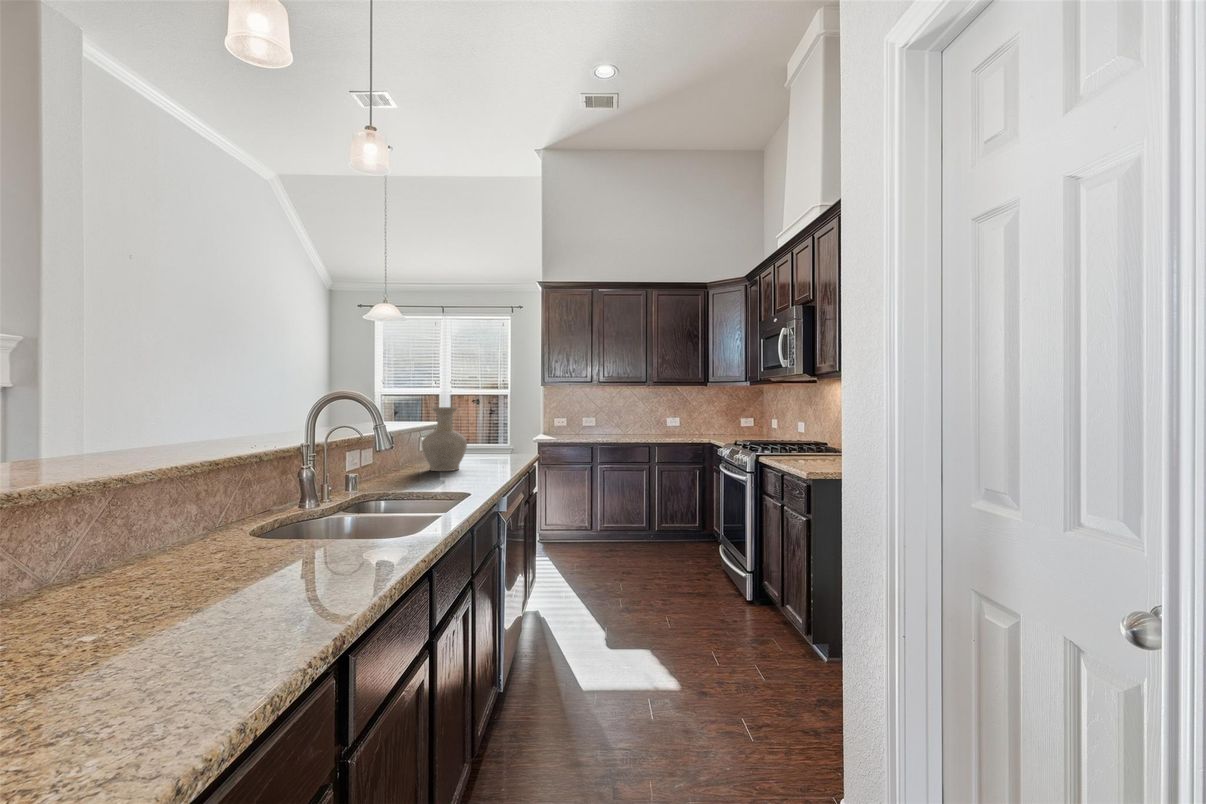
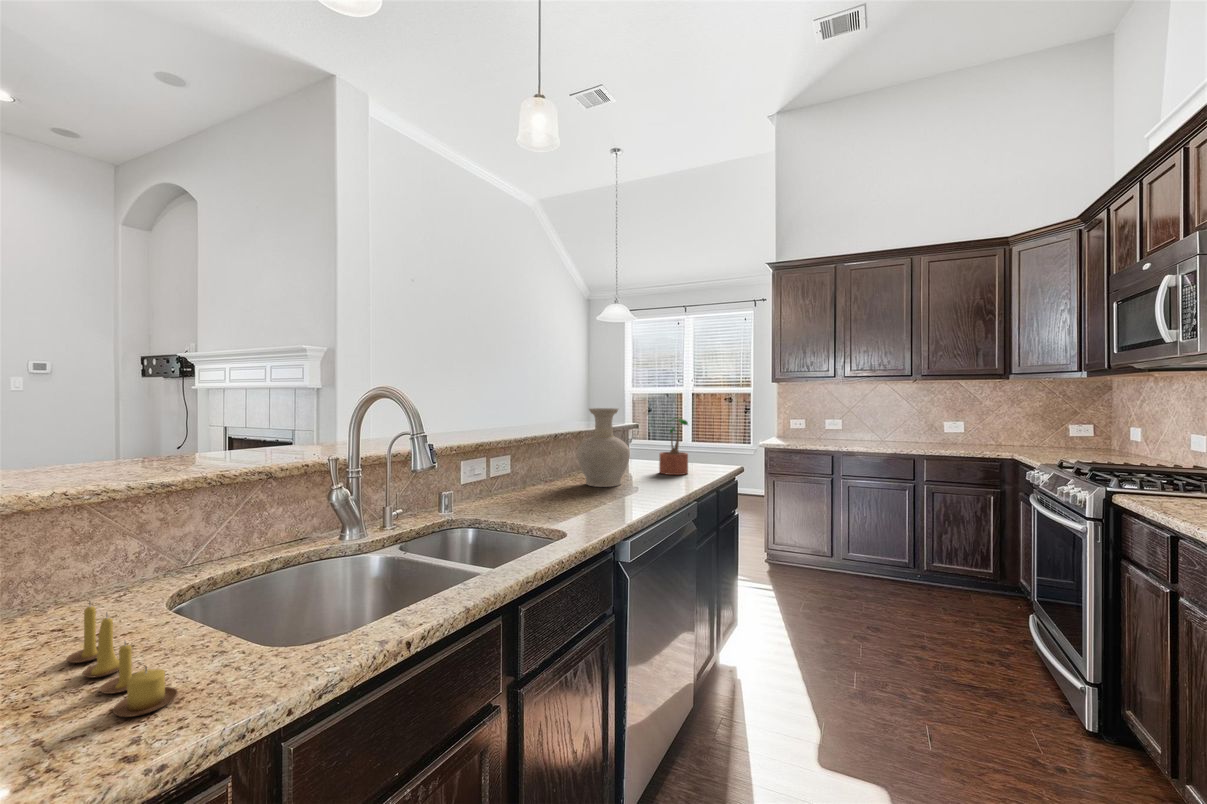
potted plant: none [479,415,502,461] -> present [659,418,688,475]
candle: none [263,522,377,560] -> present [66,605,178,717]

